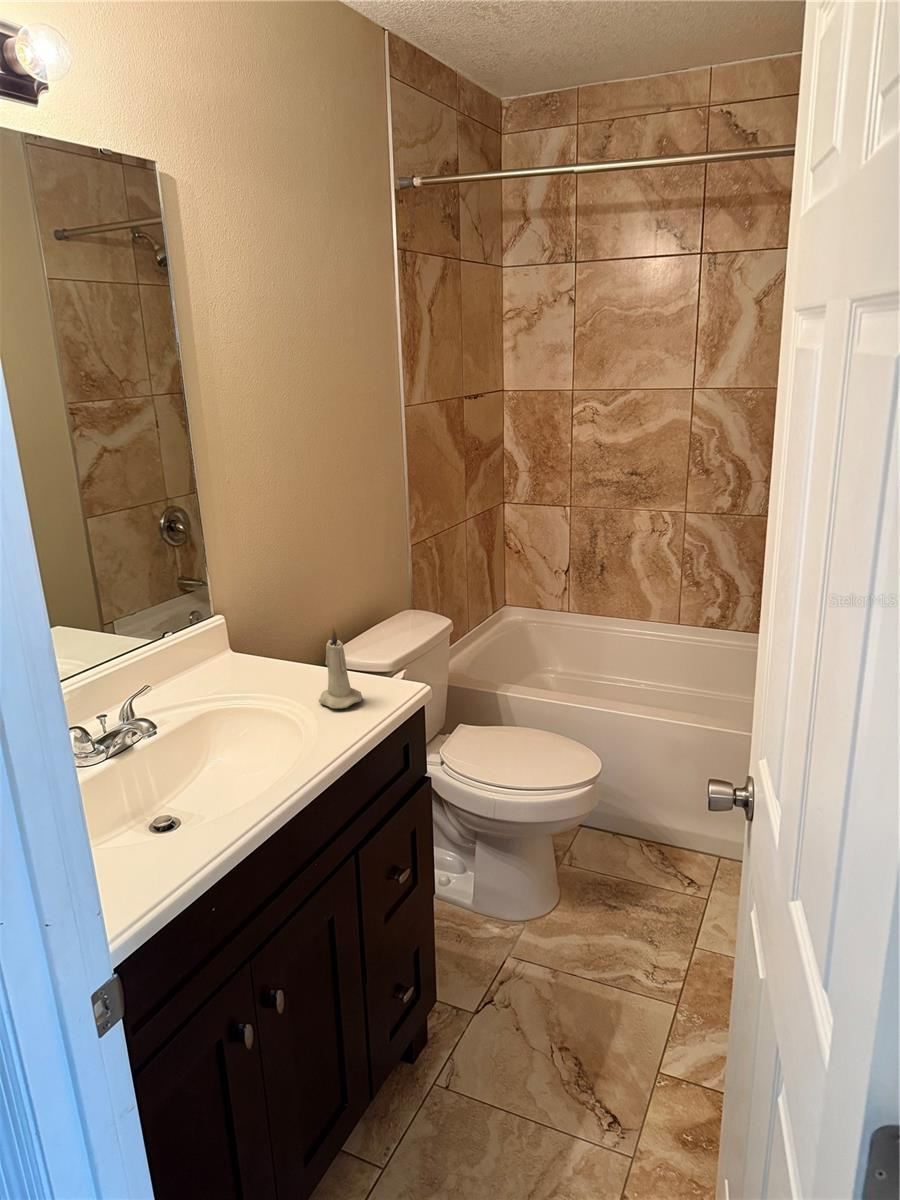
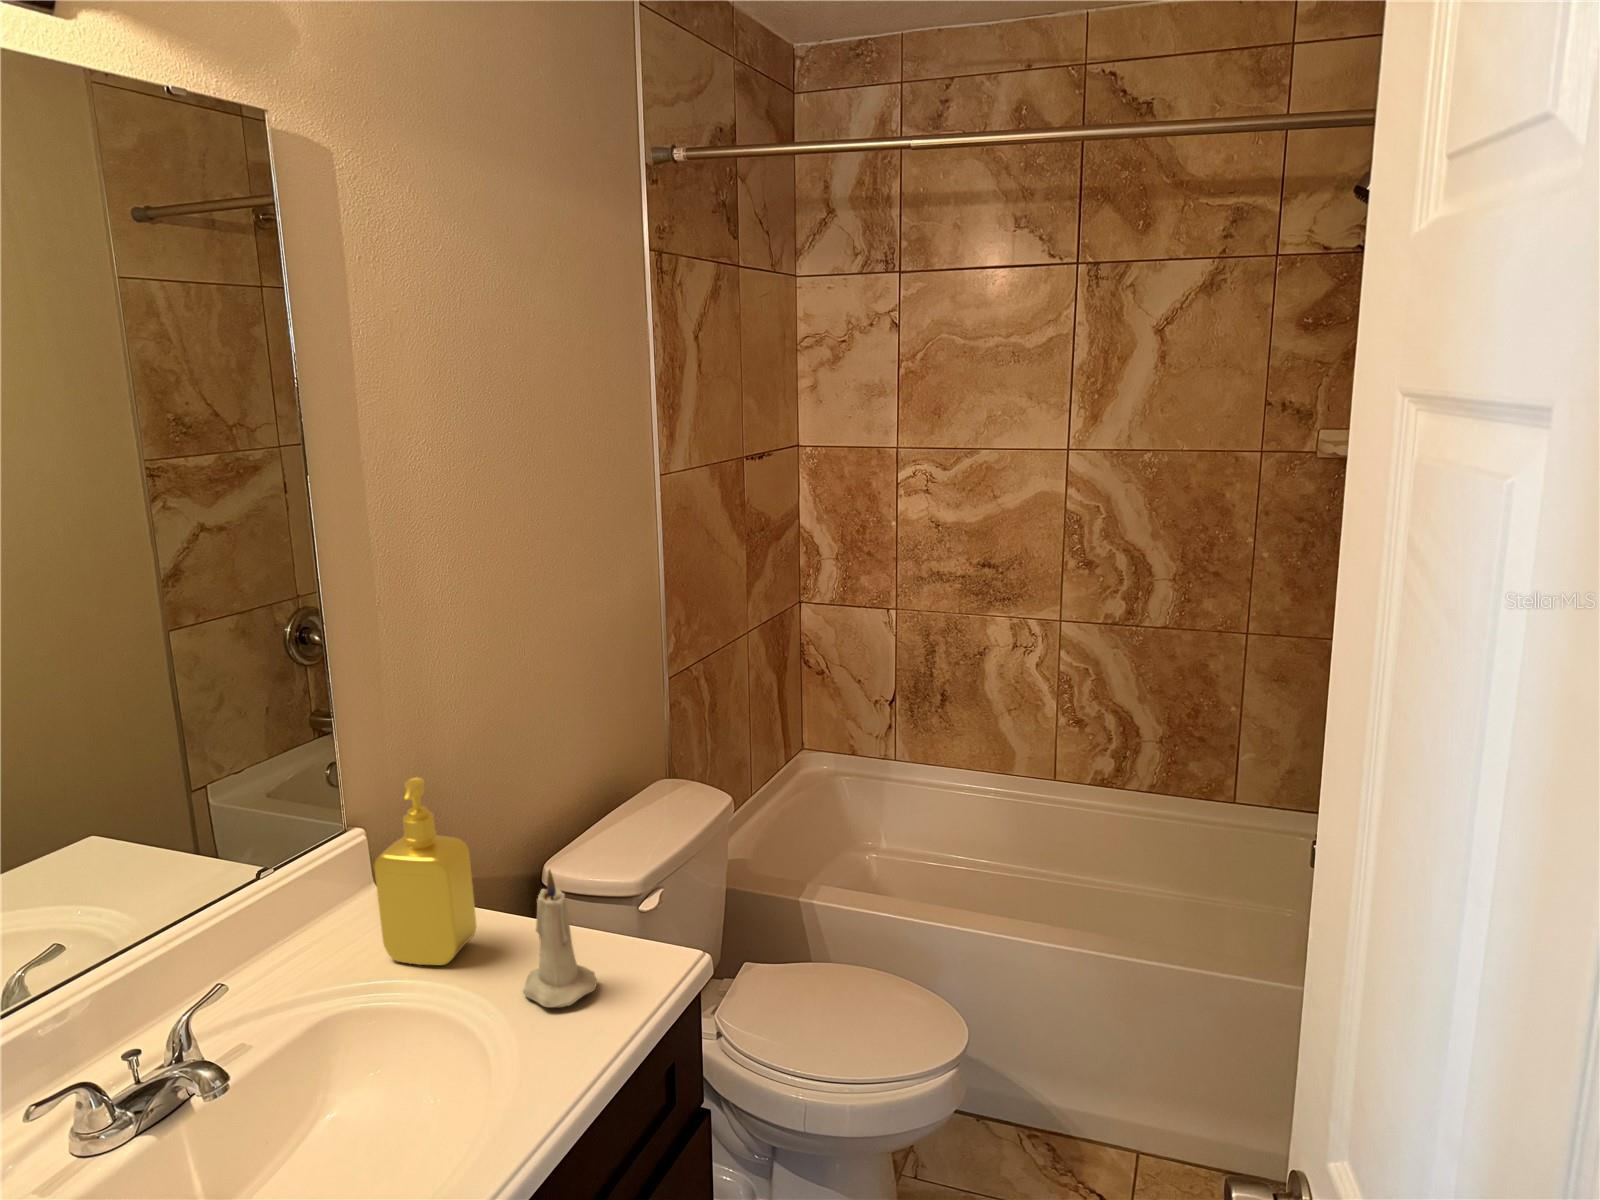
soap dispenser: none [230,576,291,688] -> present [374,778,476,965]

